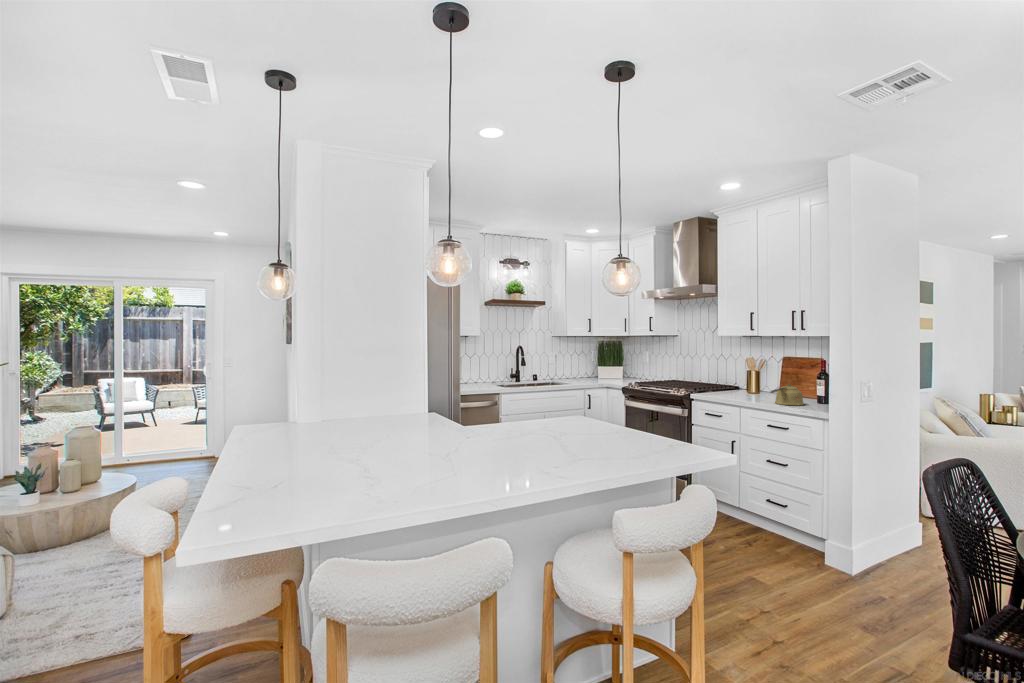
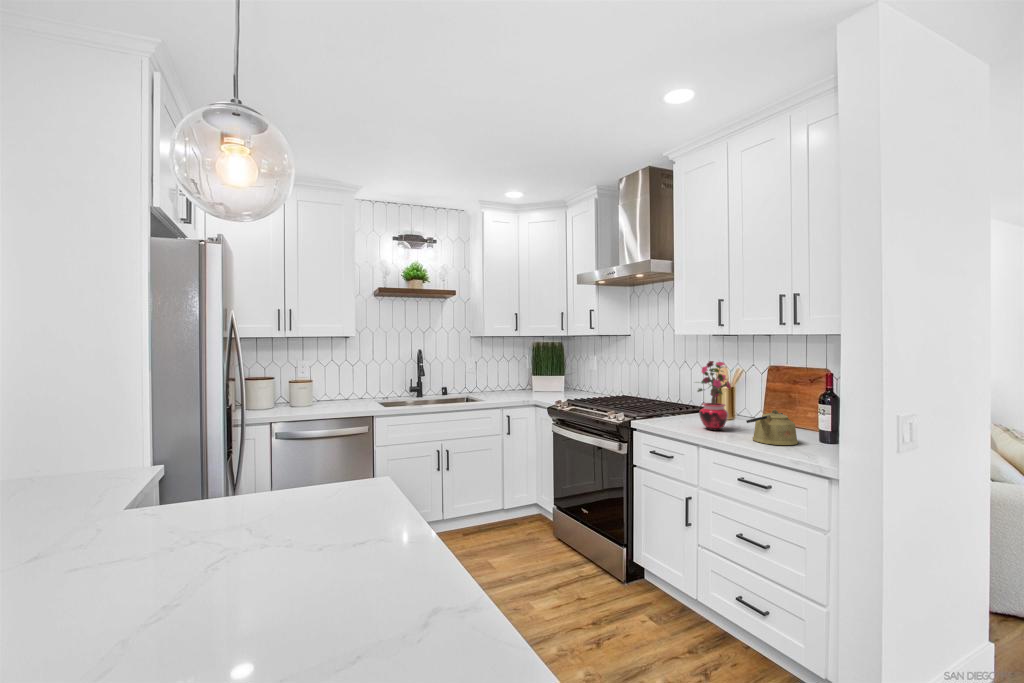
potted plant: none [735,353,761,399] -> present [698,361,731,430]

